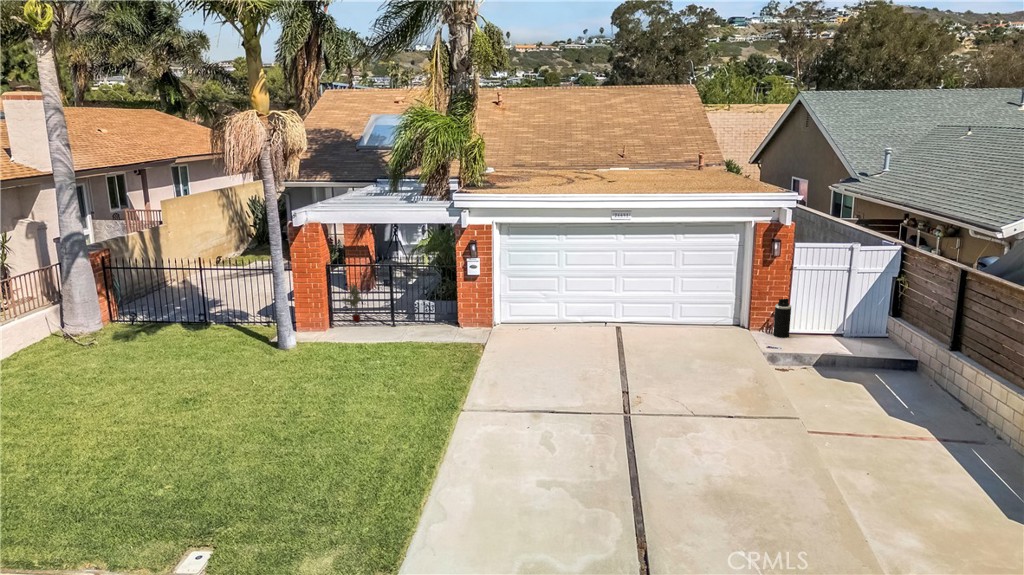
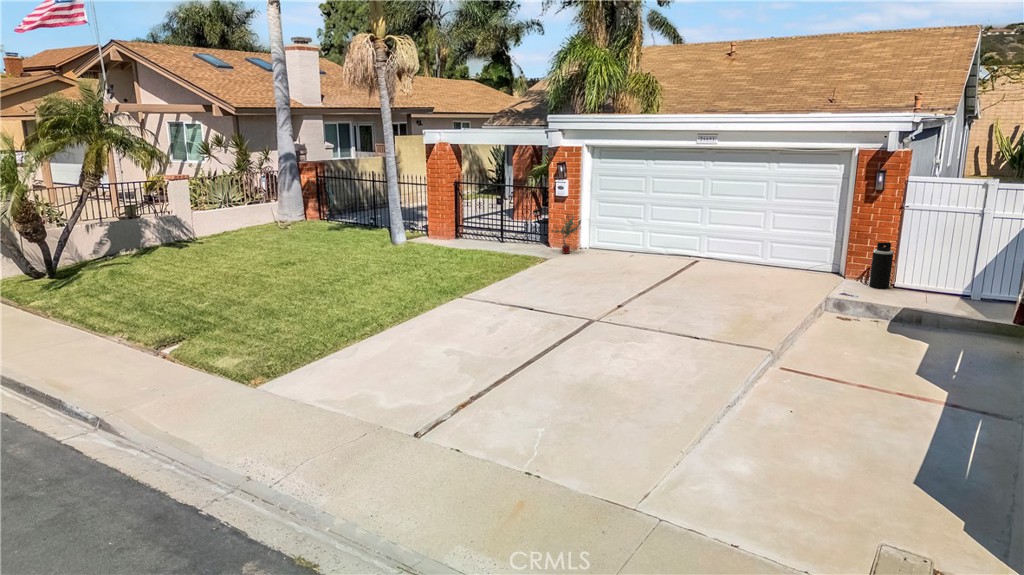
potted tree: present [342,284,361,322] -> present [552,216,581,254]

